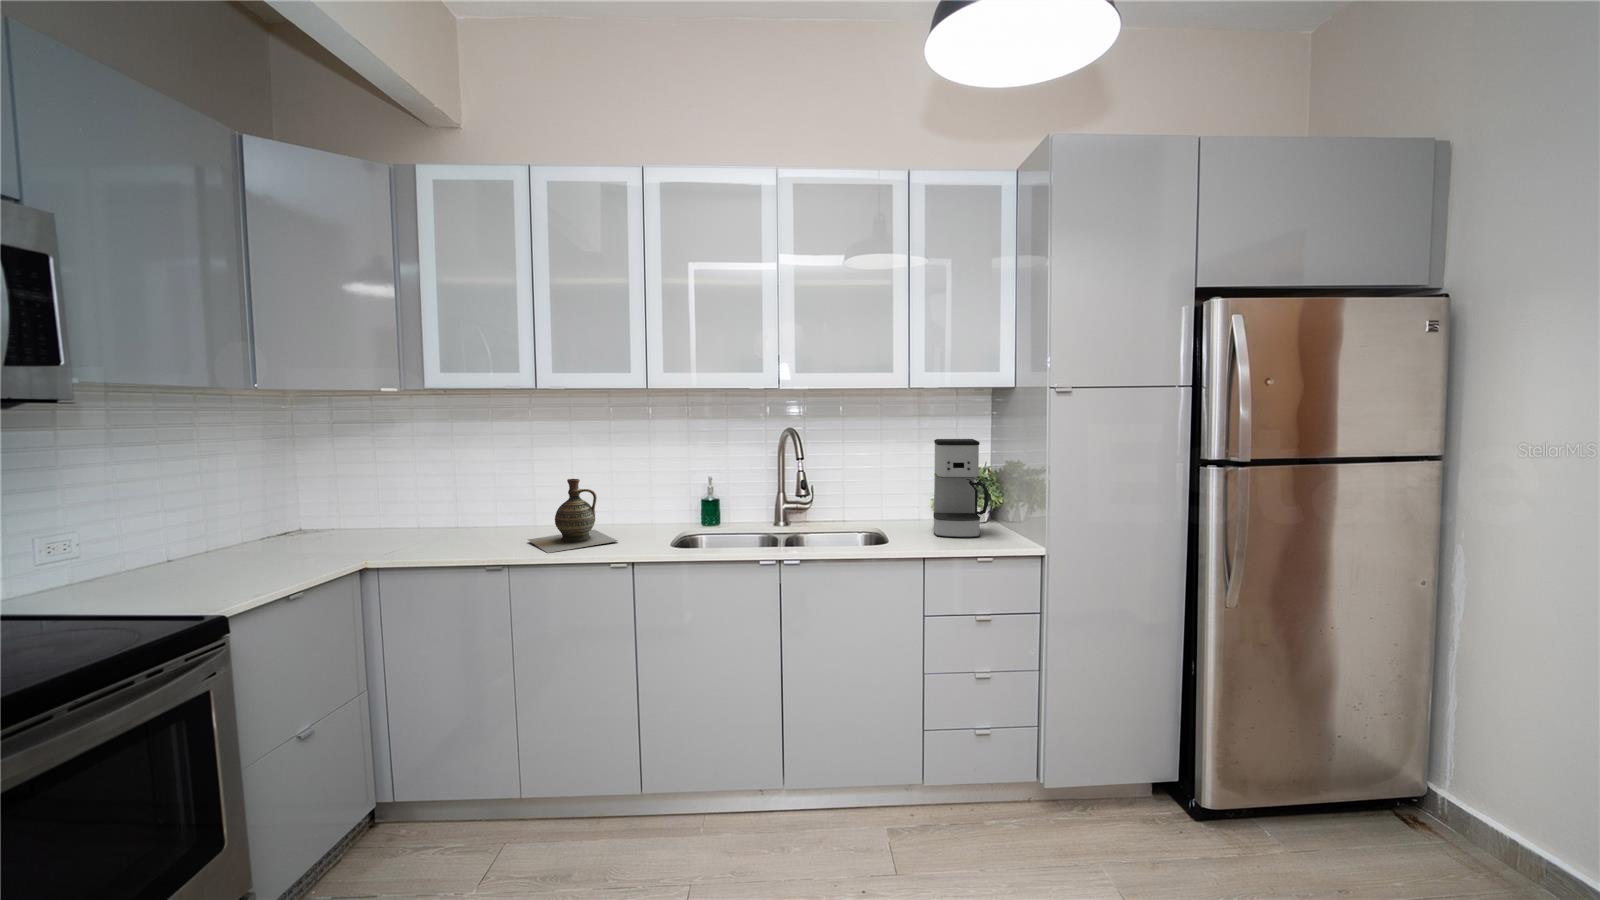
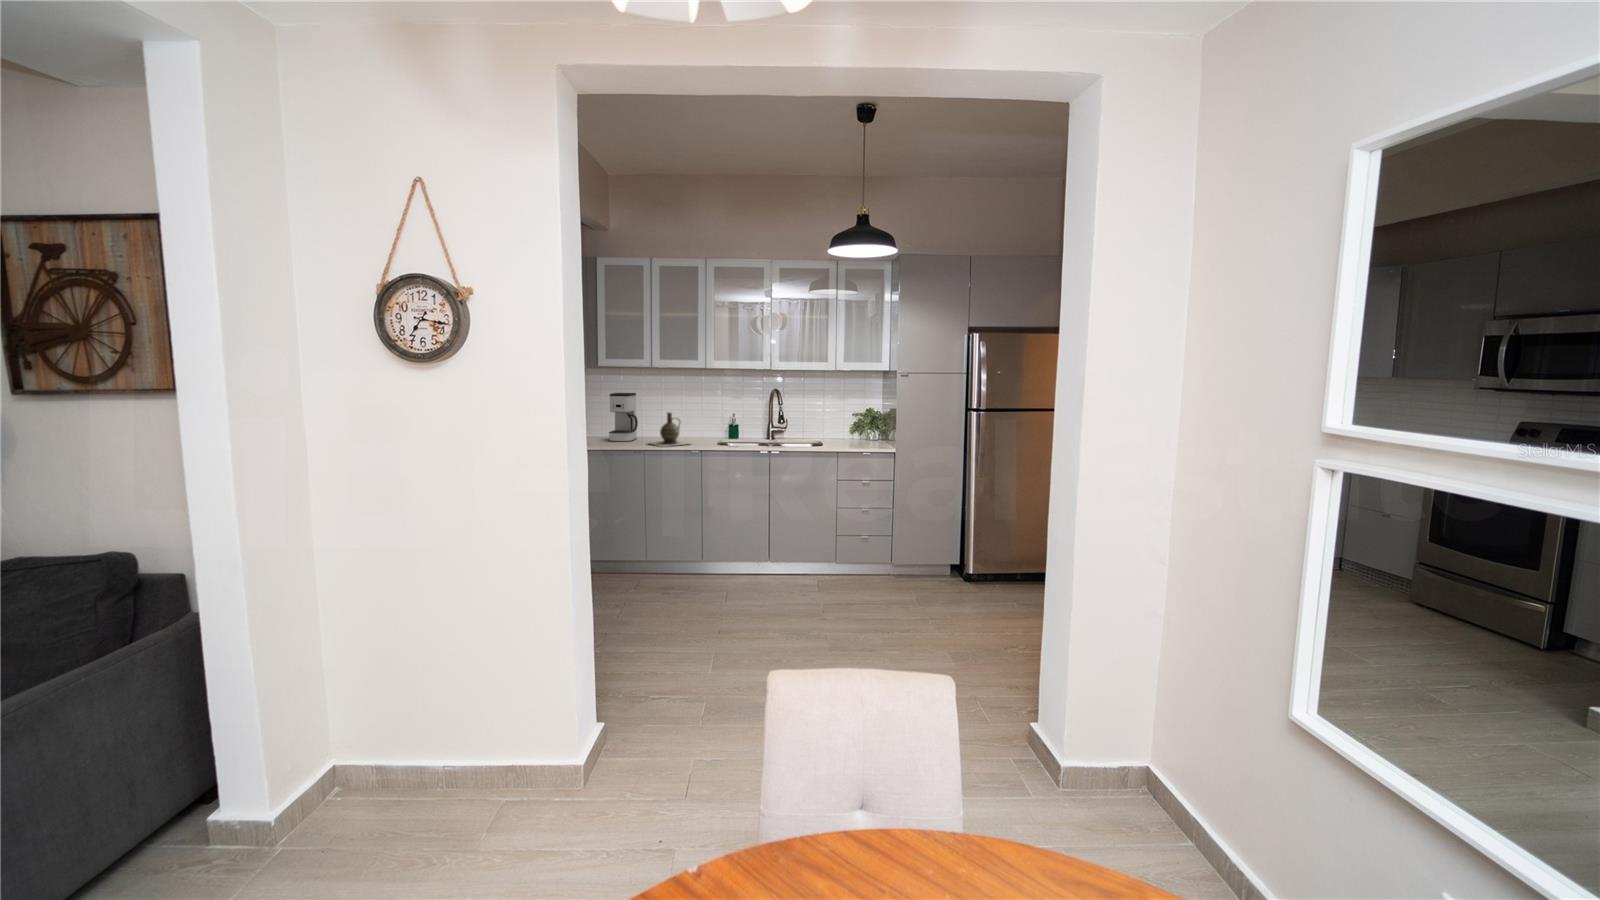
coffee maker: present [933,439,989,538] -> present [609,393,638,442]

